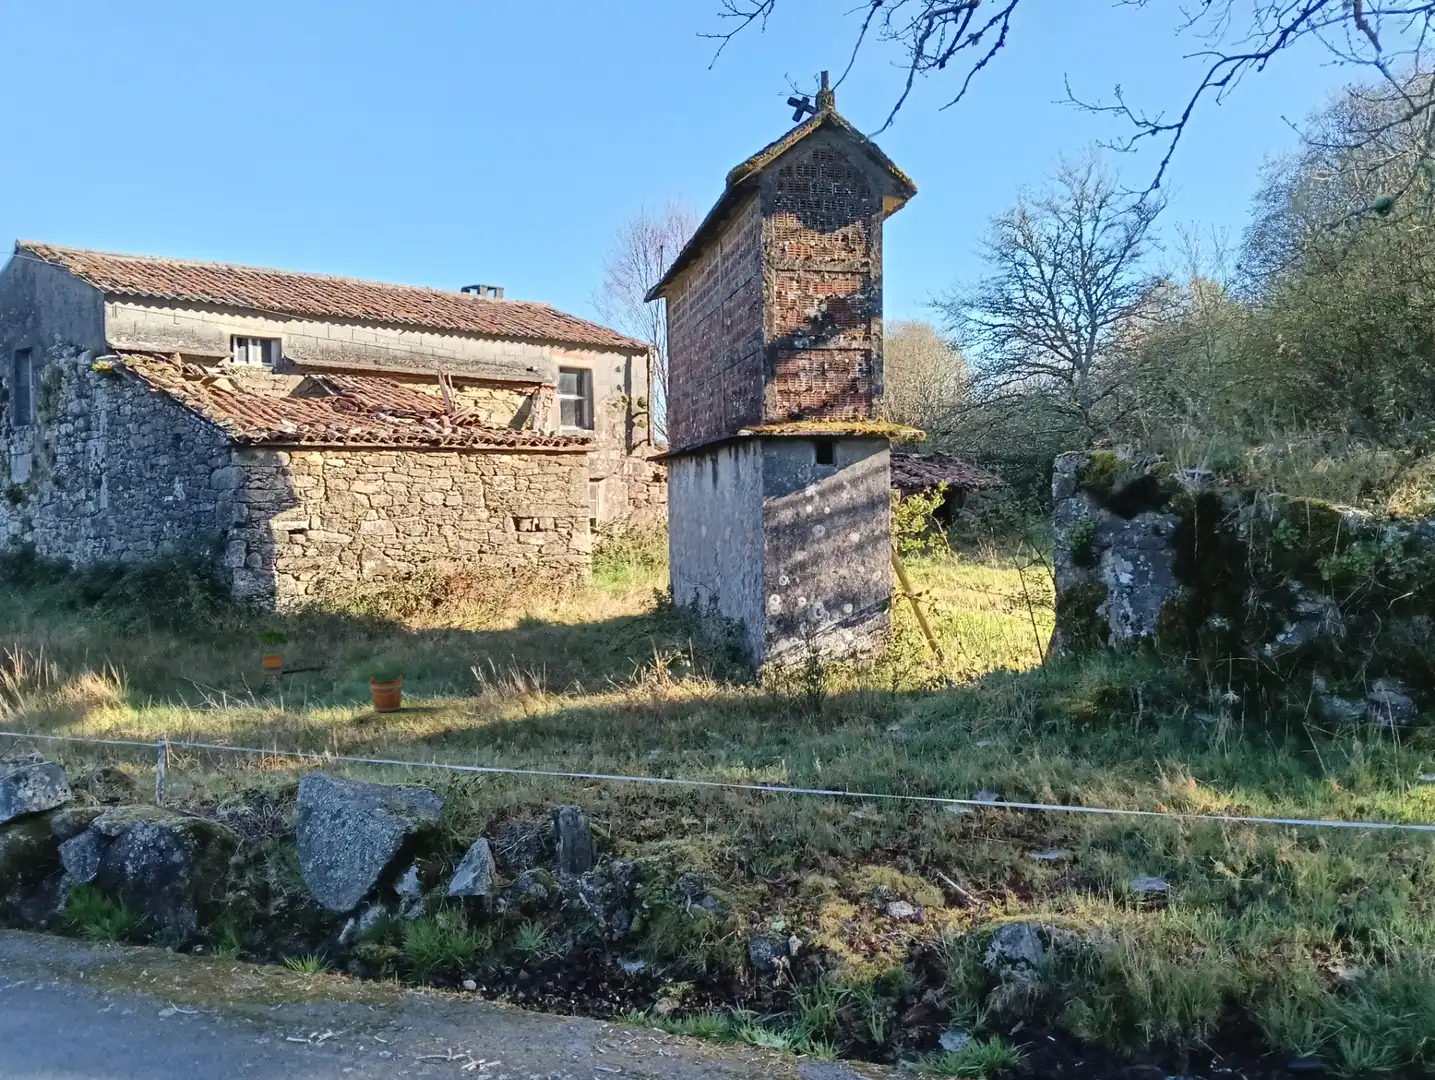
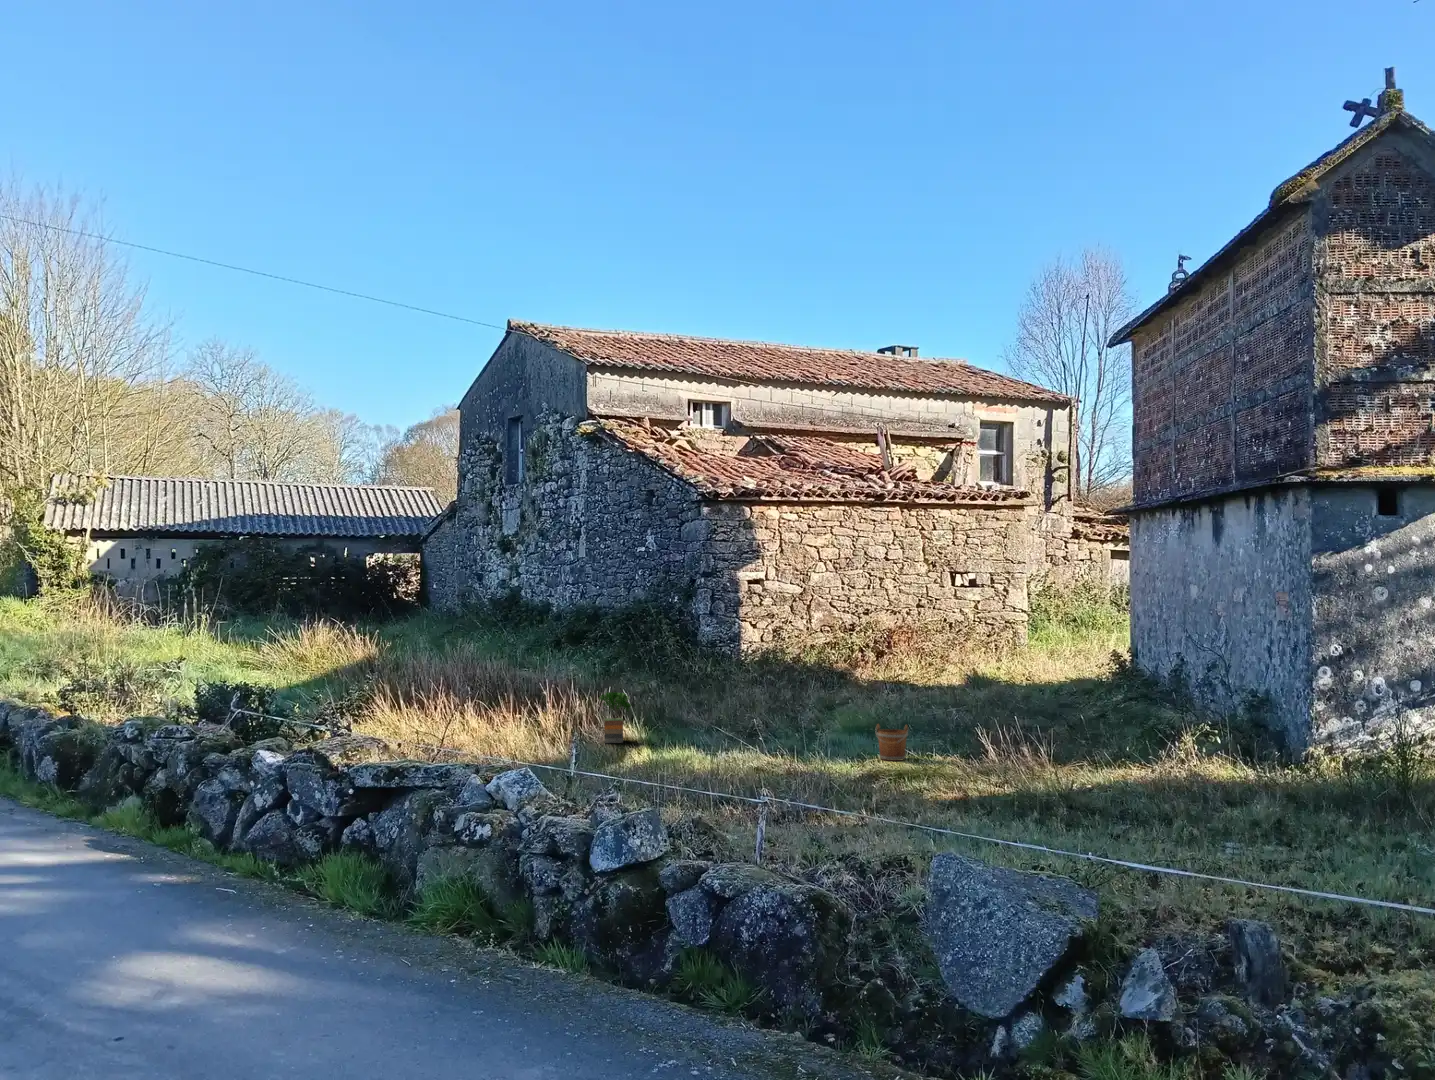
potted tree: present [258,631,288,675] -> present [599,692,631,743]

